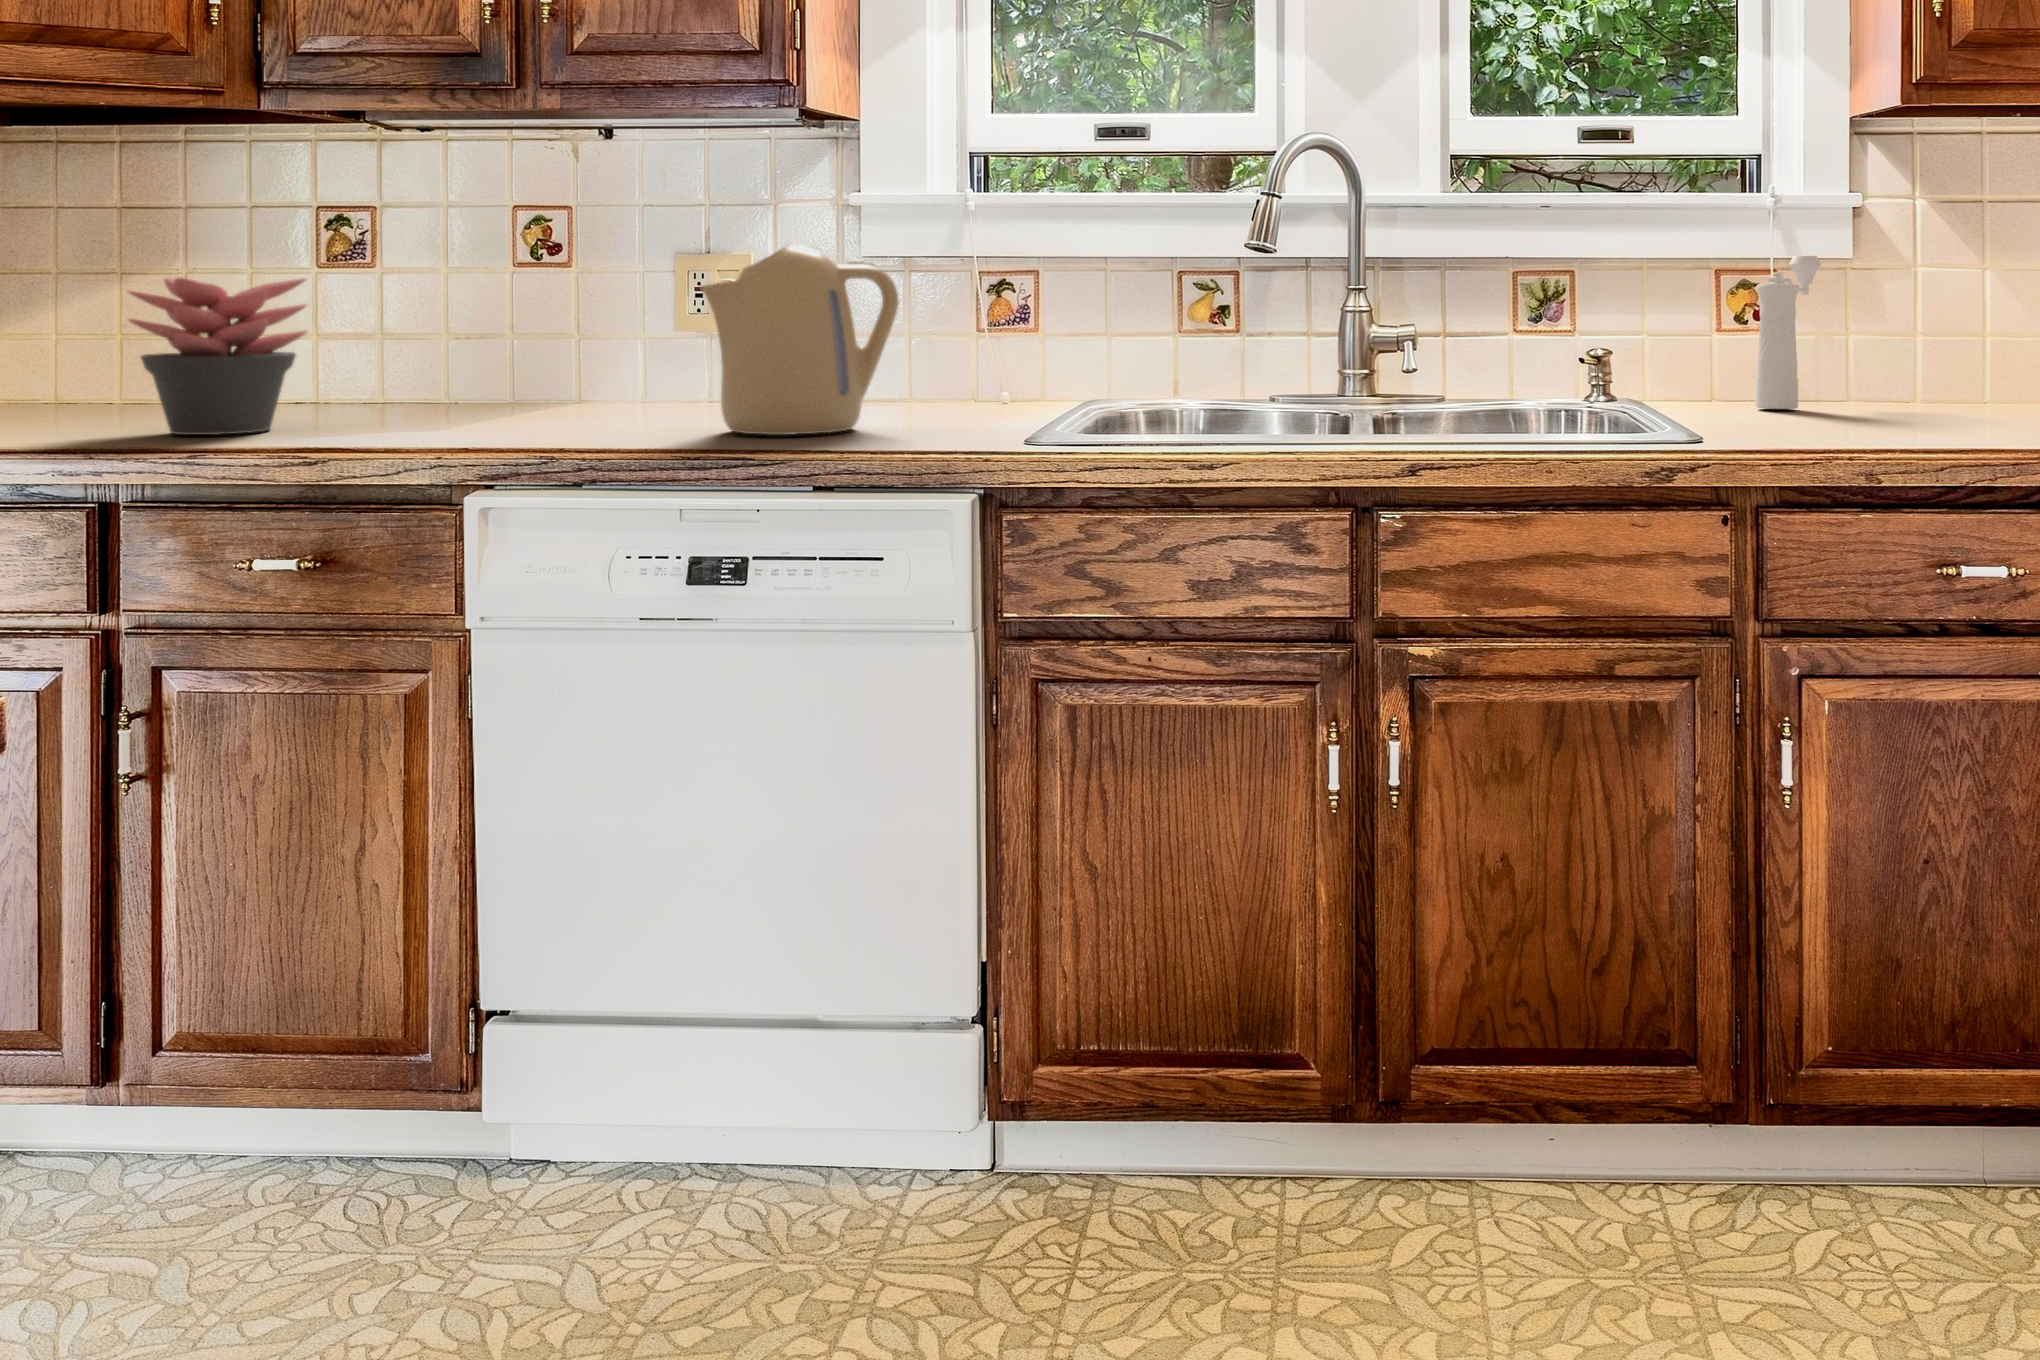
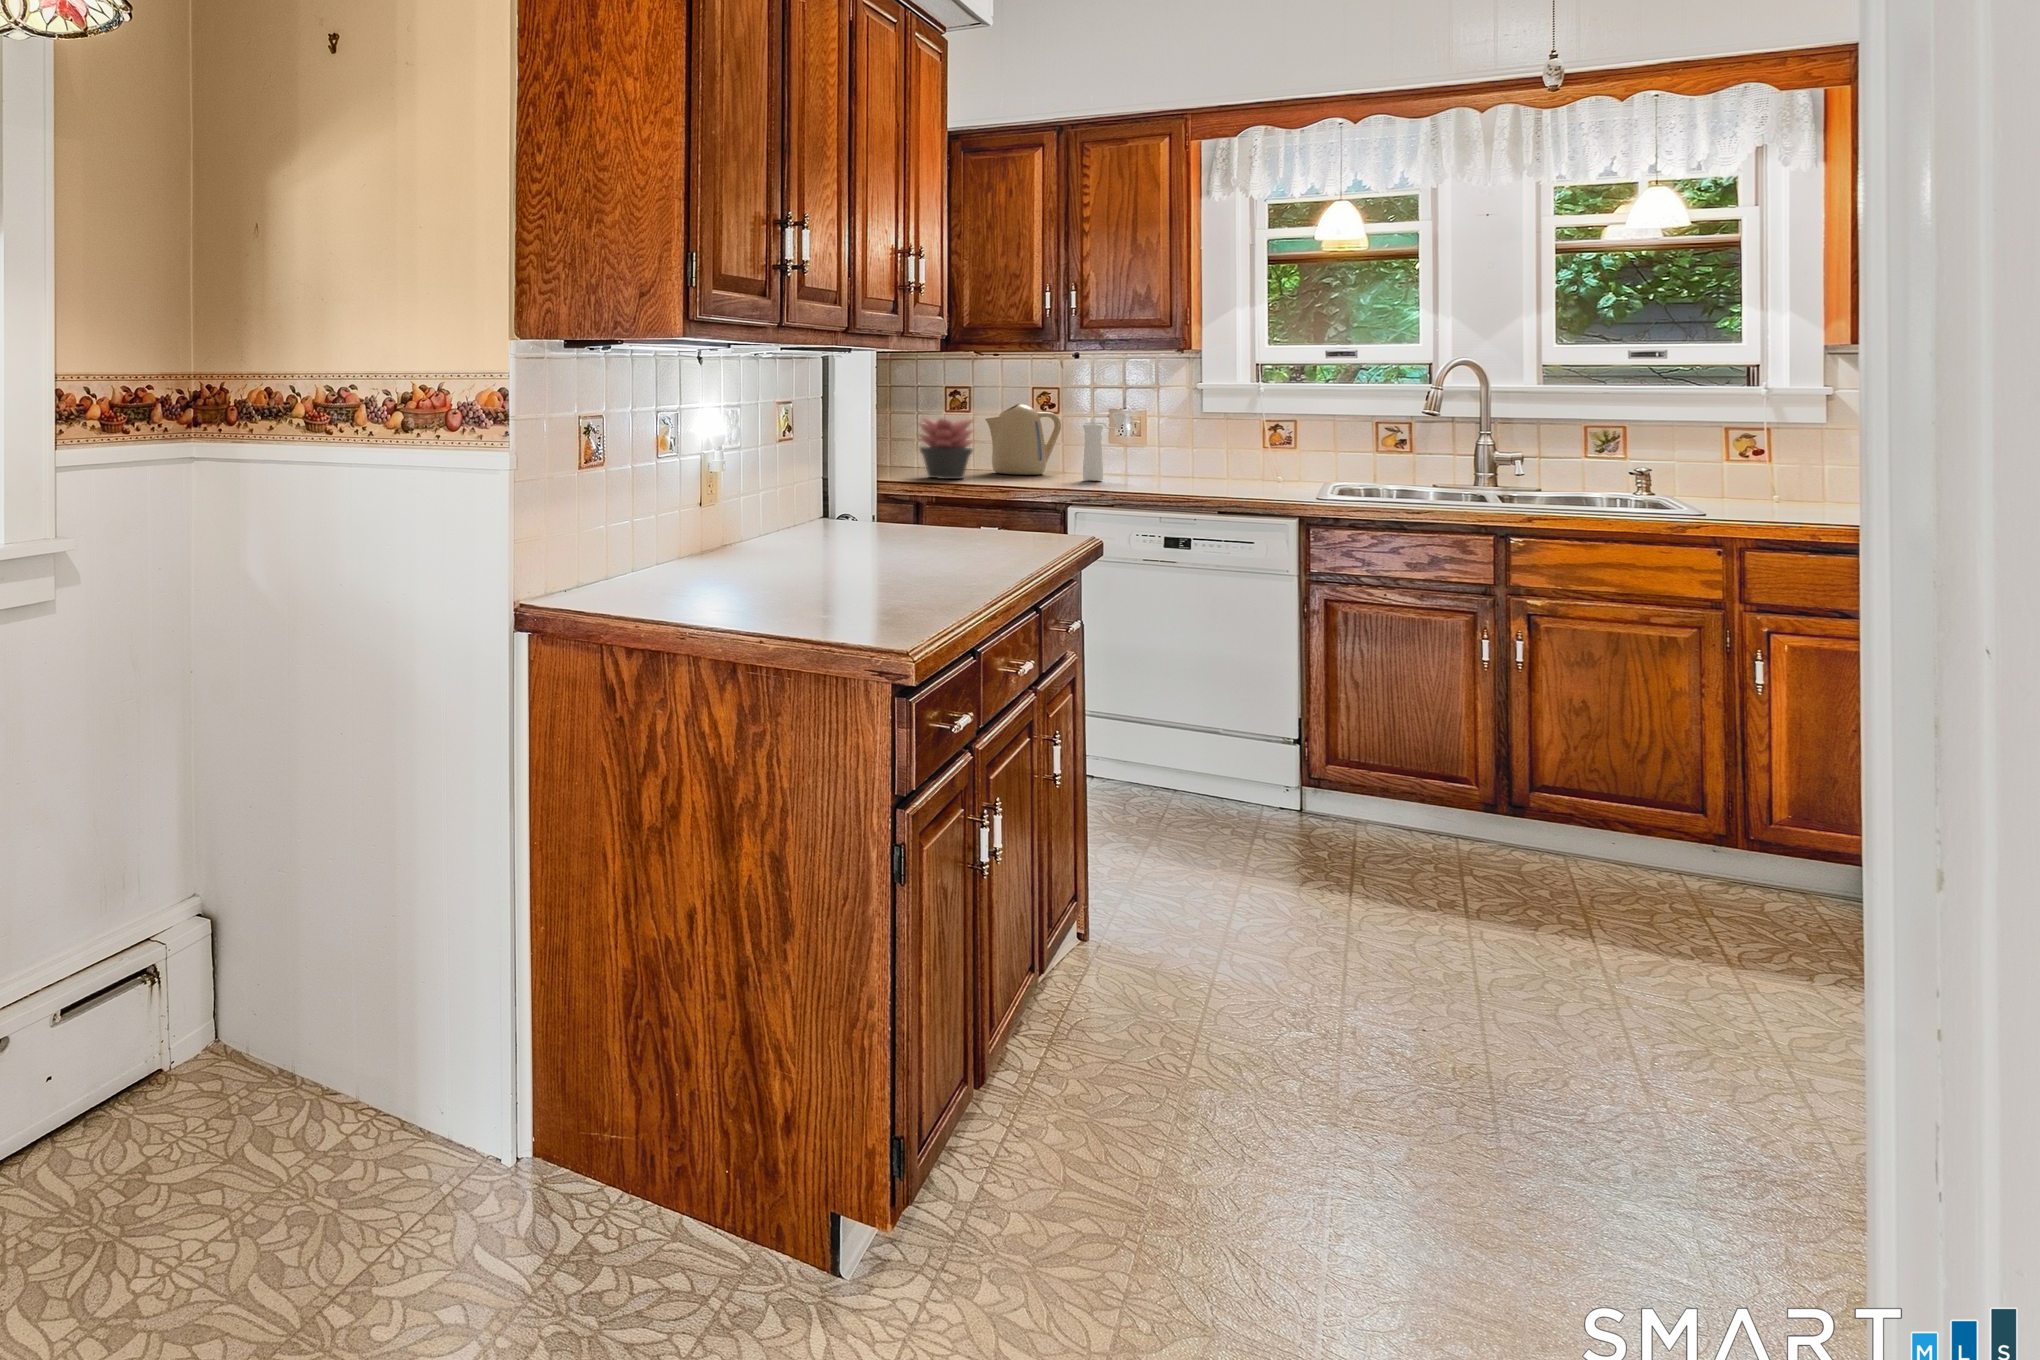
kettle: present [700,244,899,435] -> present [985,404,1061,475]
pepper mill: present [1756,256,1821,409] -> present [1083,412,1127,481]

